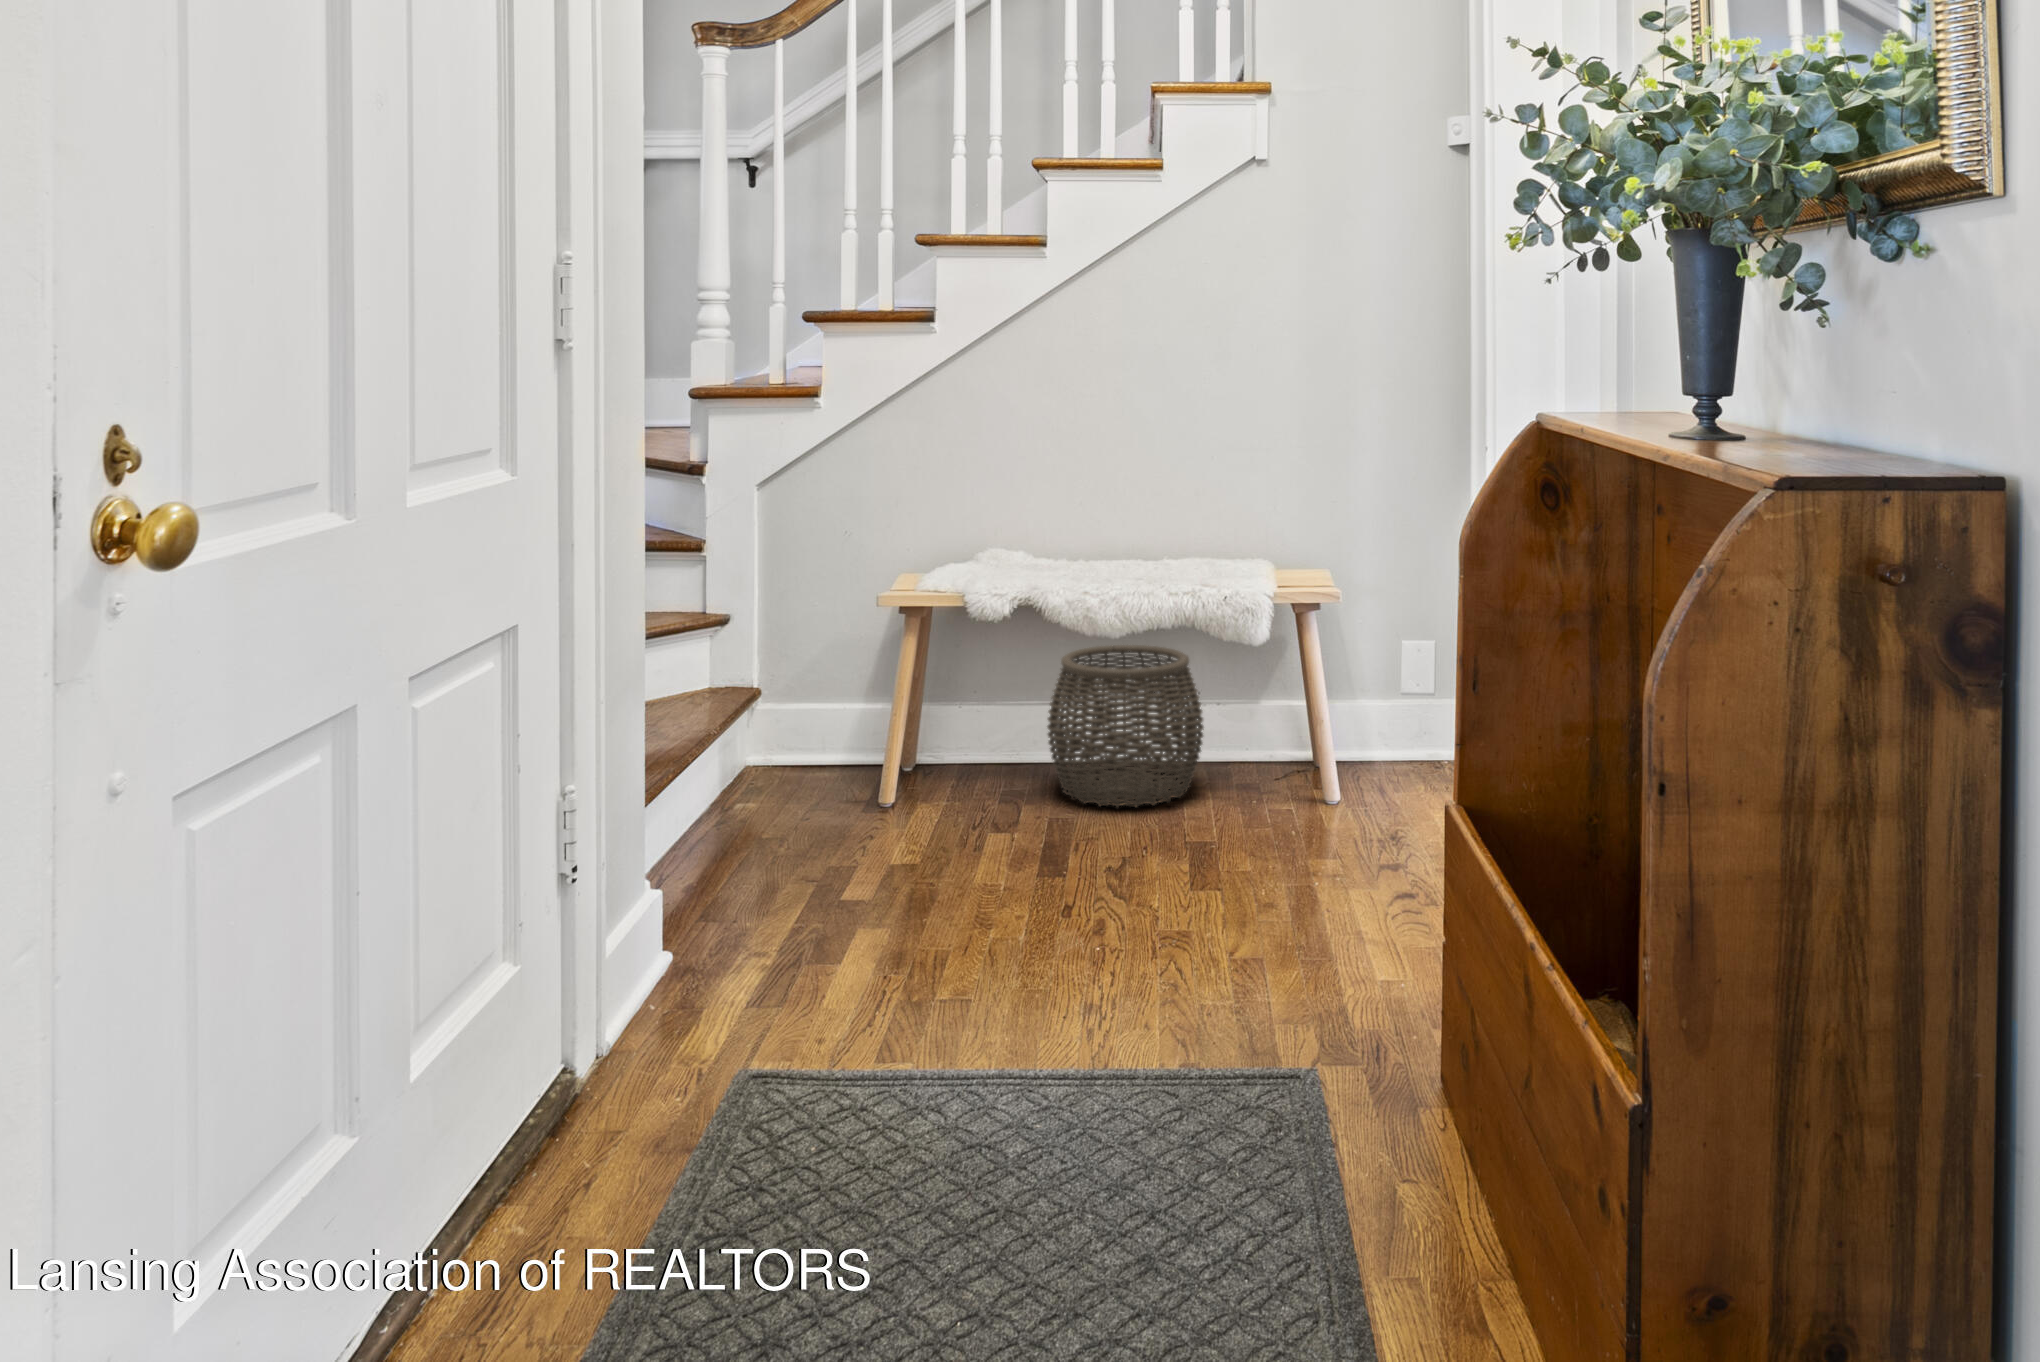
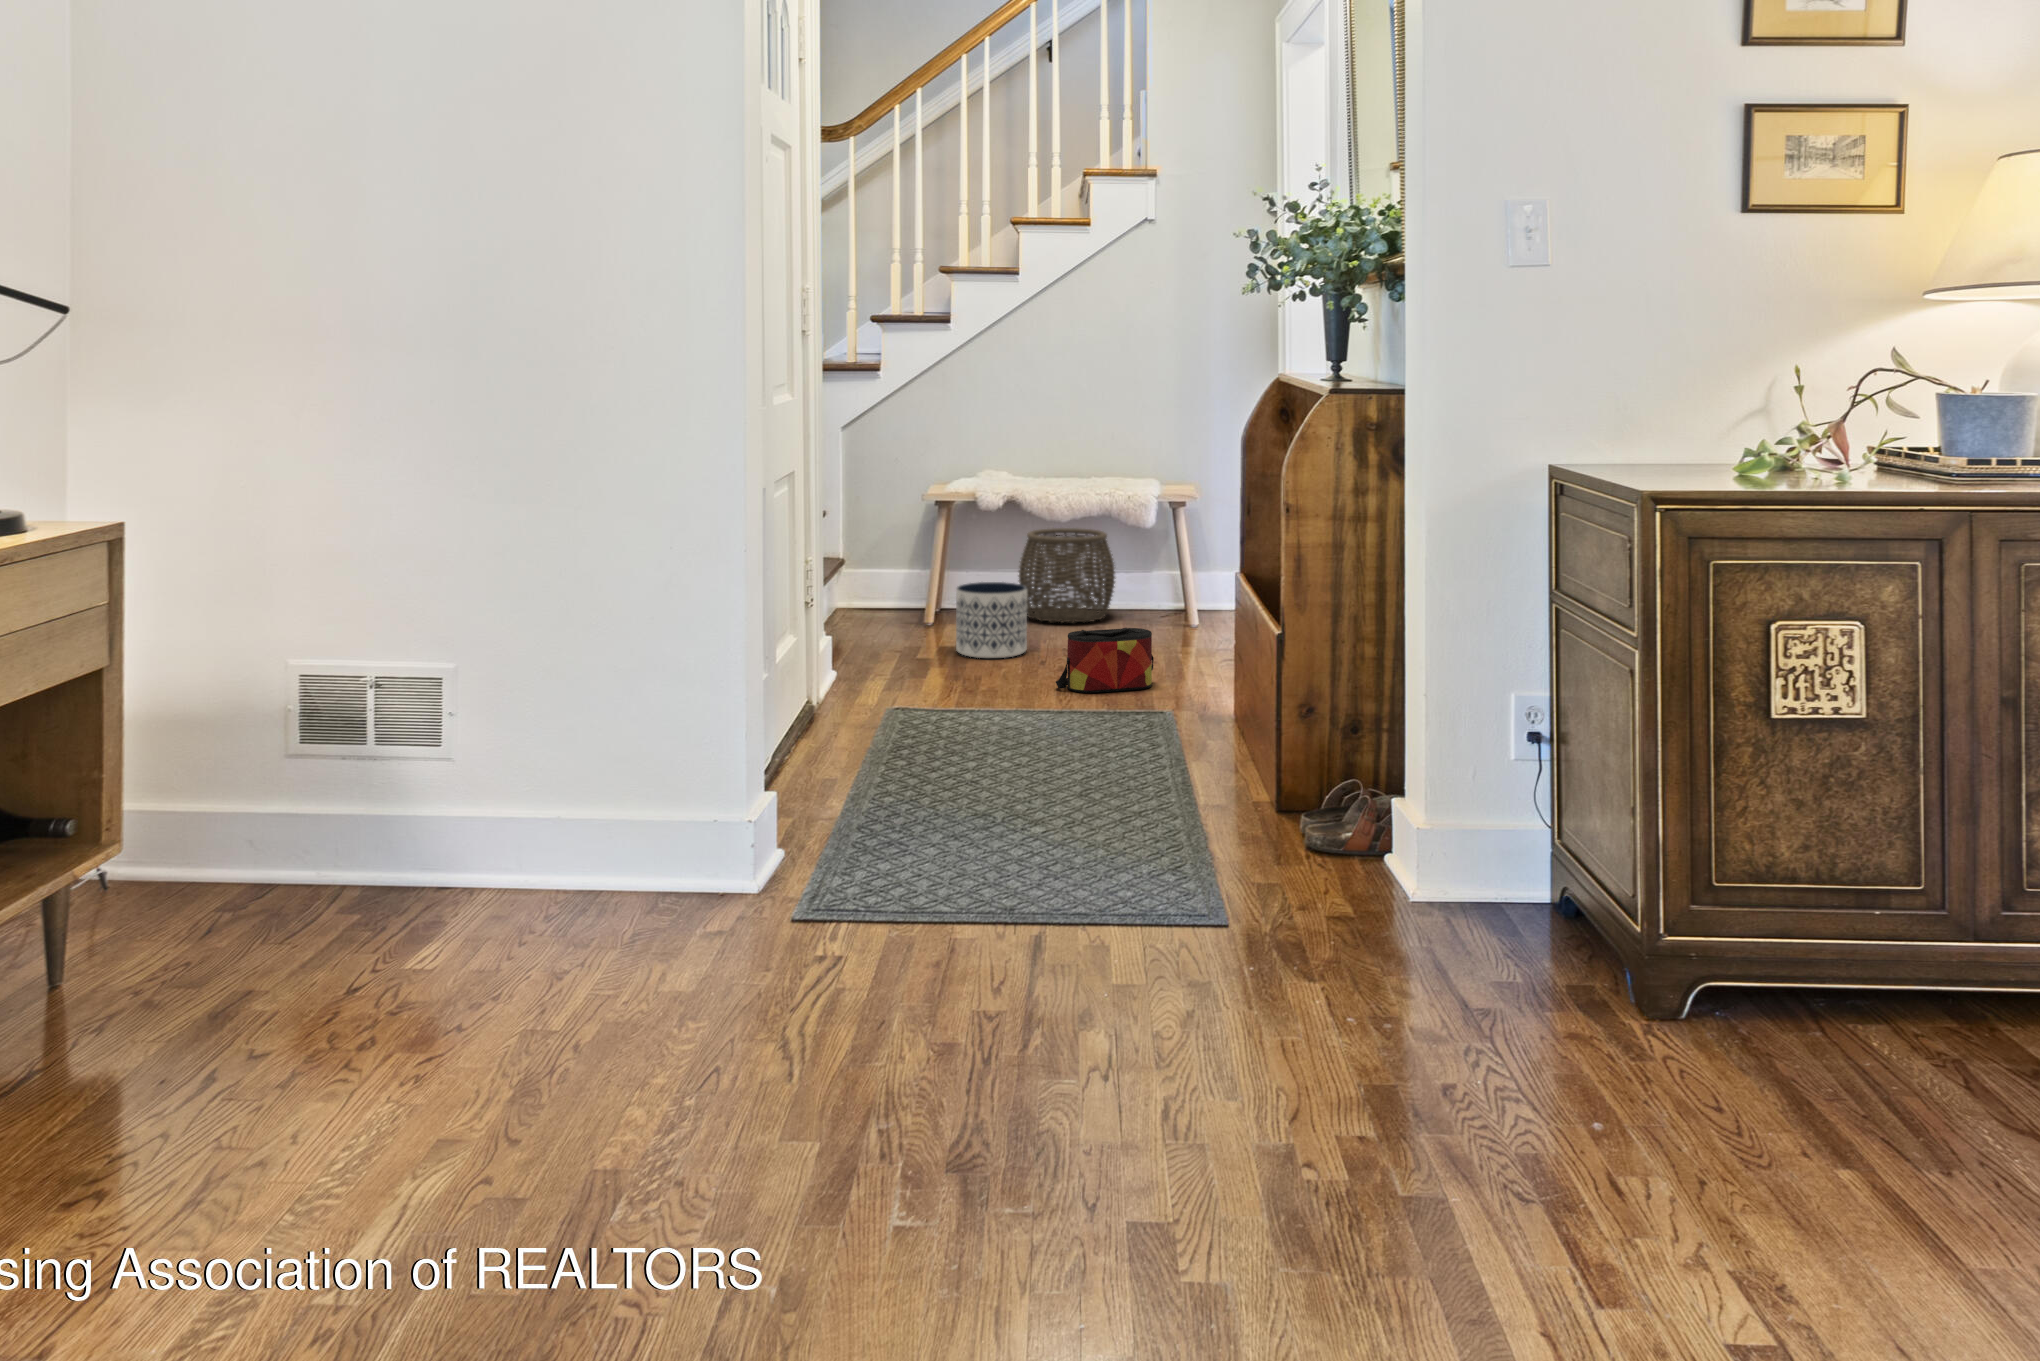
planter: none [933,761,1056,908] -> present [956,582,1027,658]
bag: none [1103,876,1282,1016] -> present [1056,628,1154,693]

